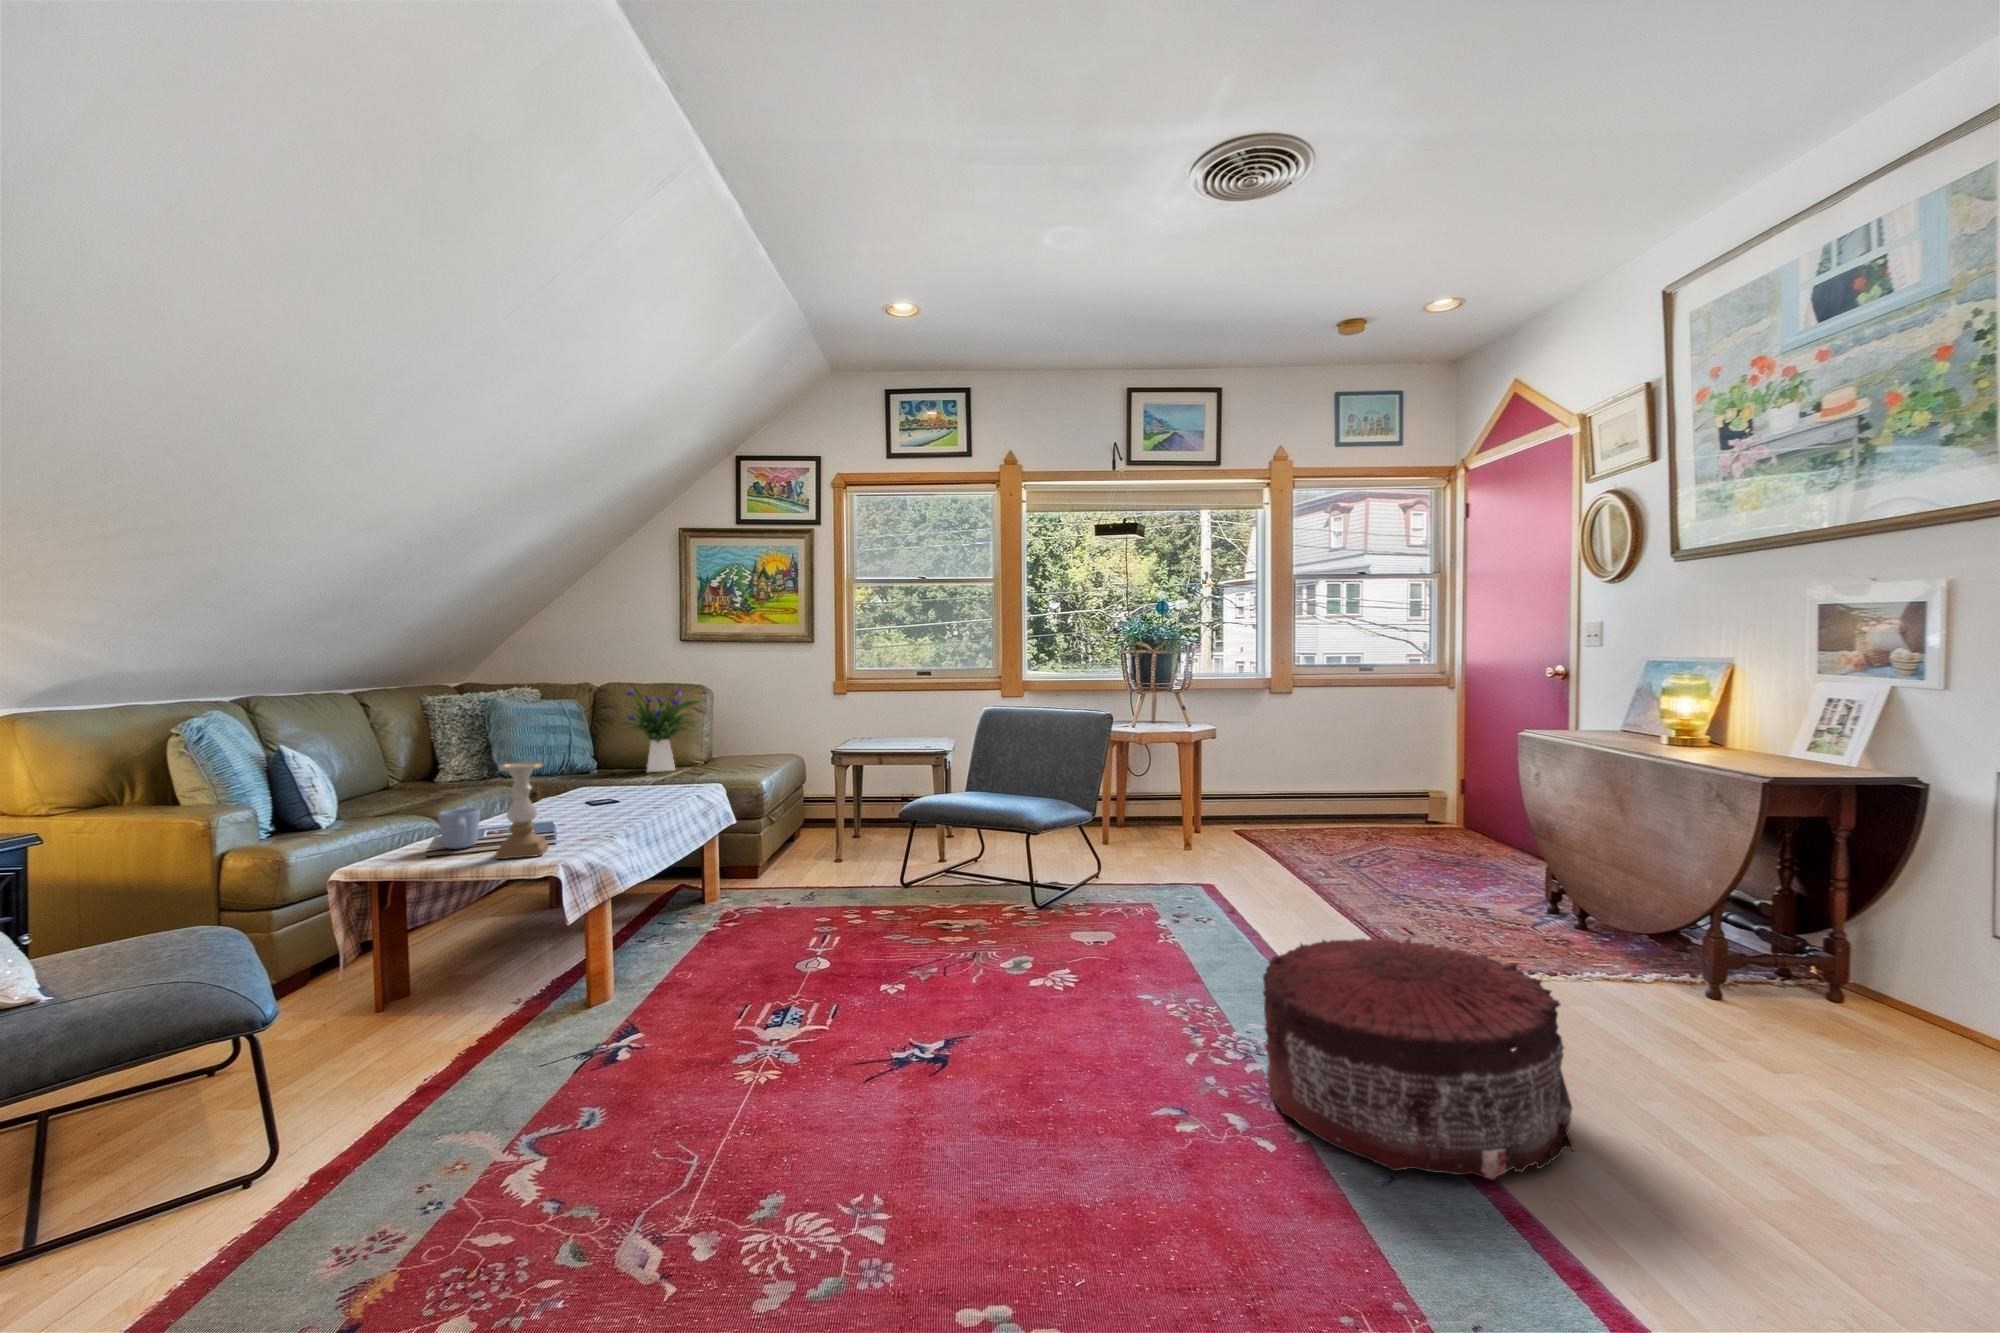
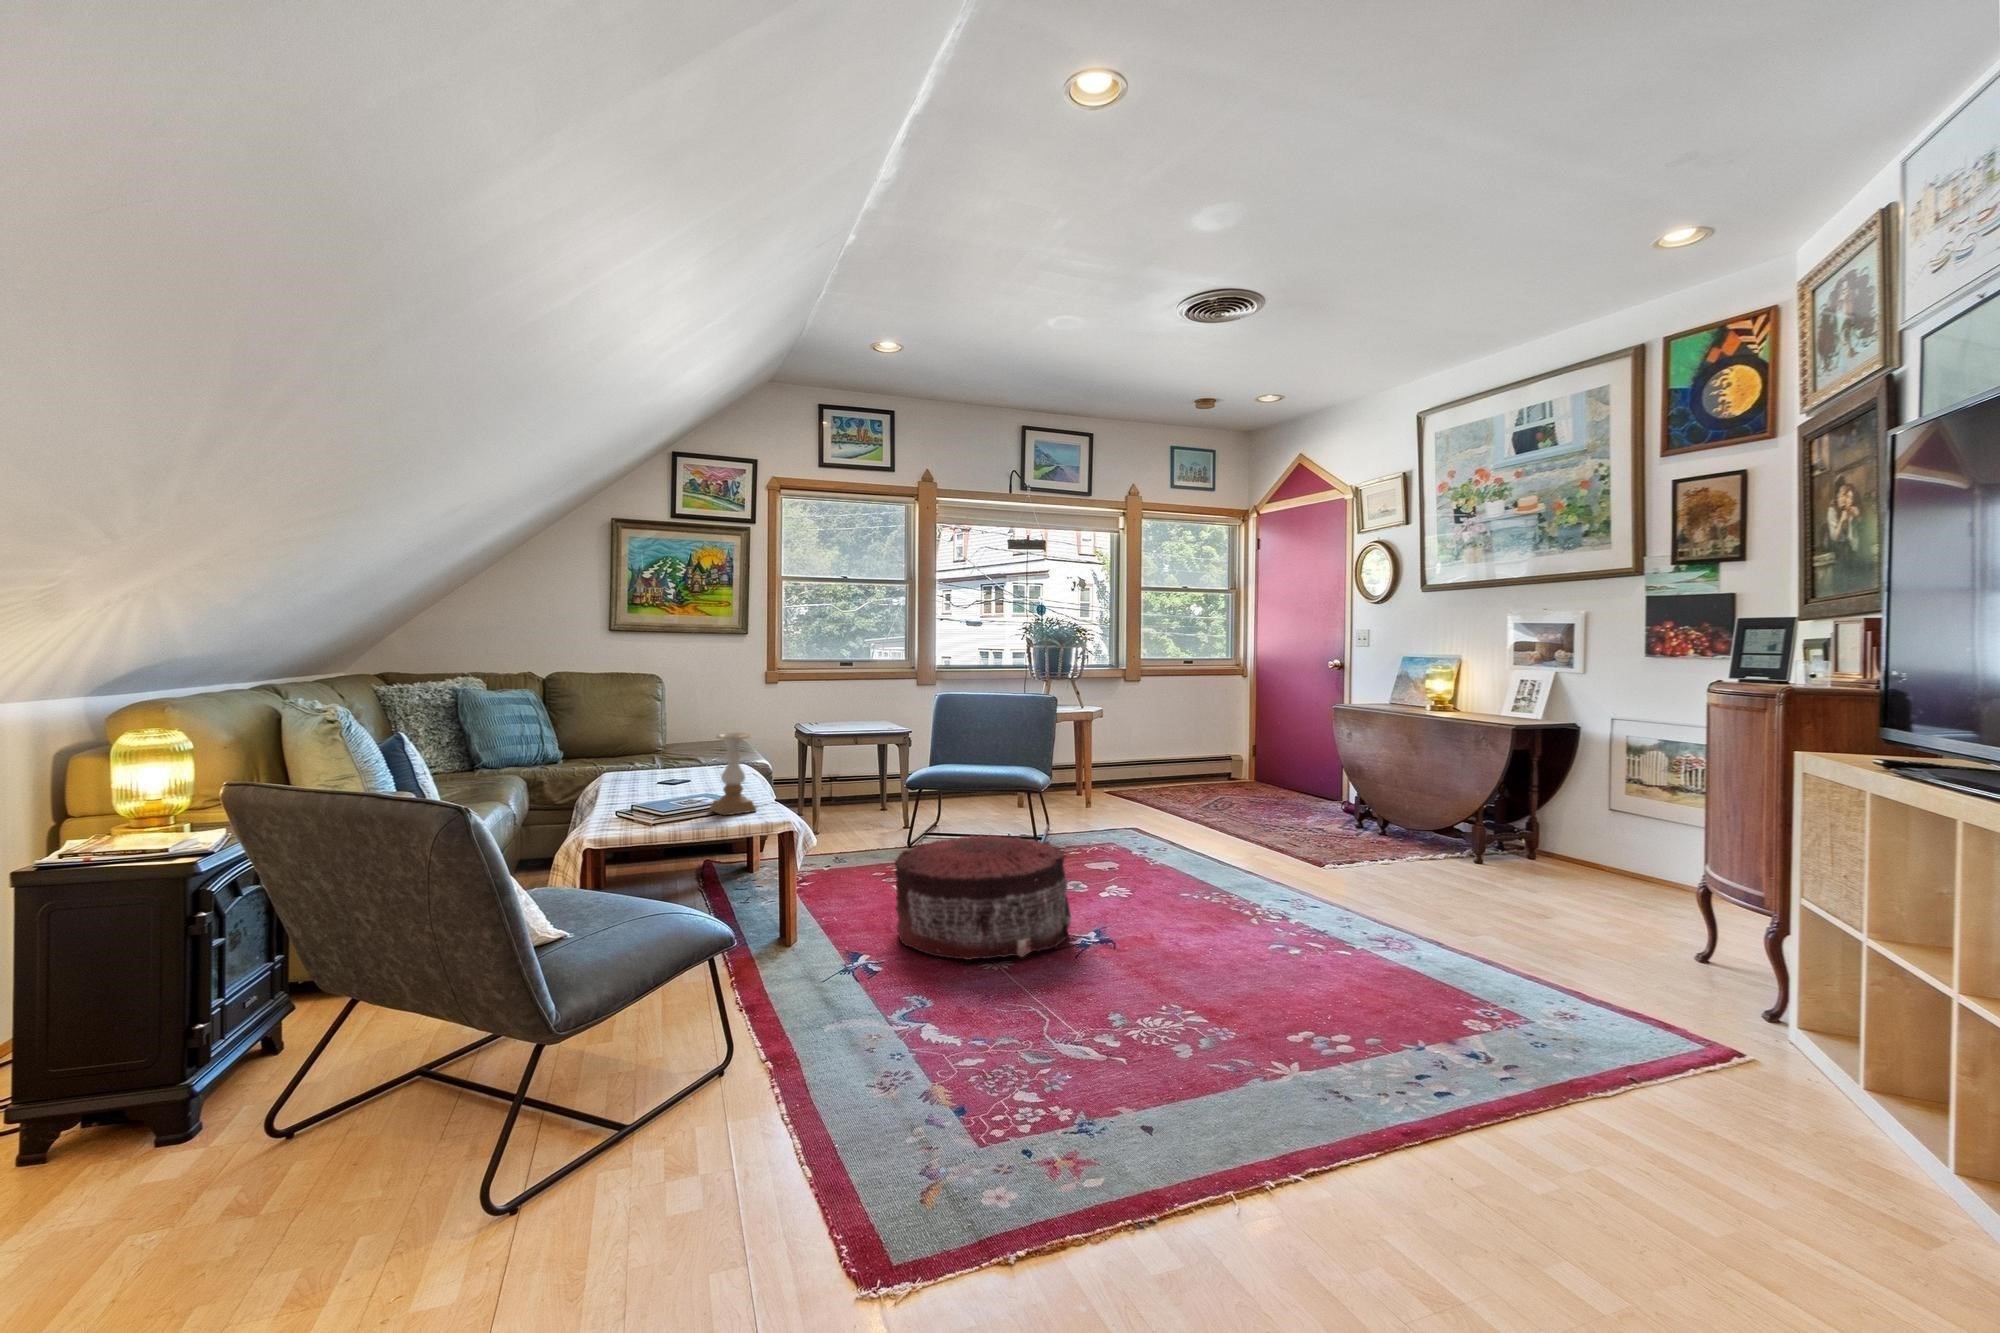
flower arrangement: present [622,685,699,772] -> none [598,670,683,757]
mug: present [439,808,480,849] -> none [637,777,673,813]
pouf: present [1263,938,1574,1179] -> present [895,835,1071,960]

